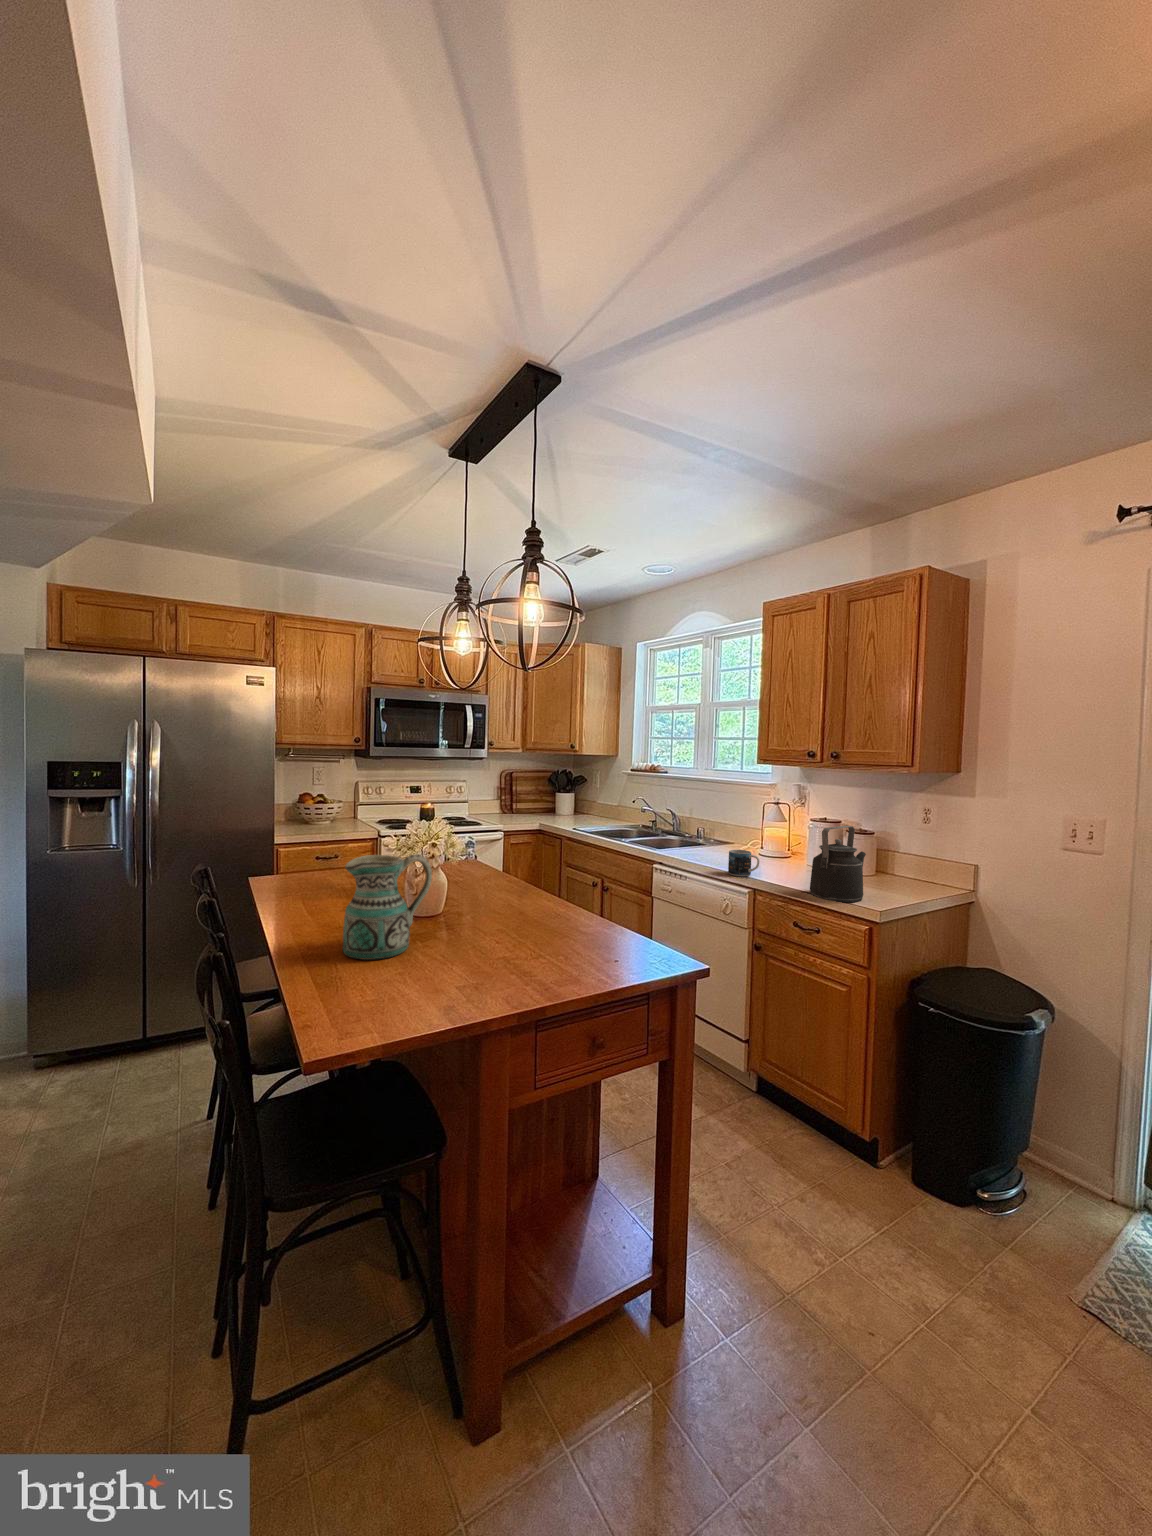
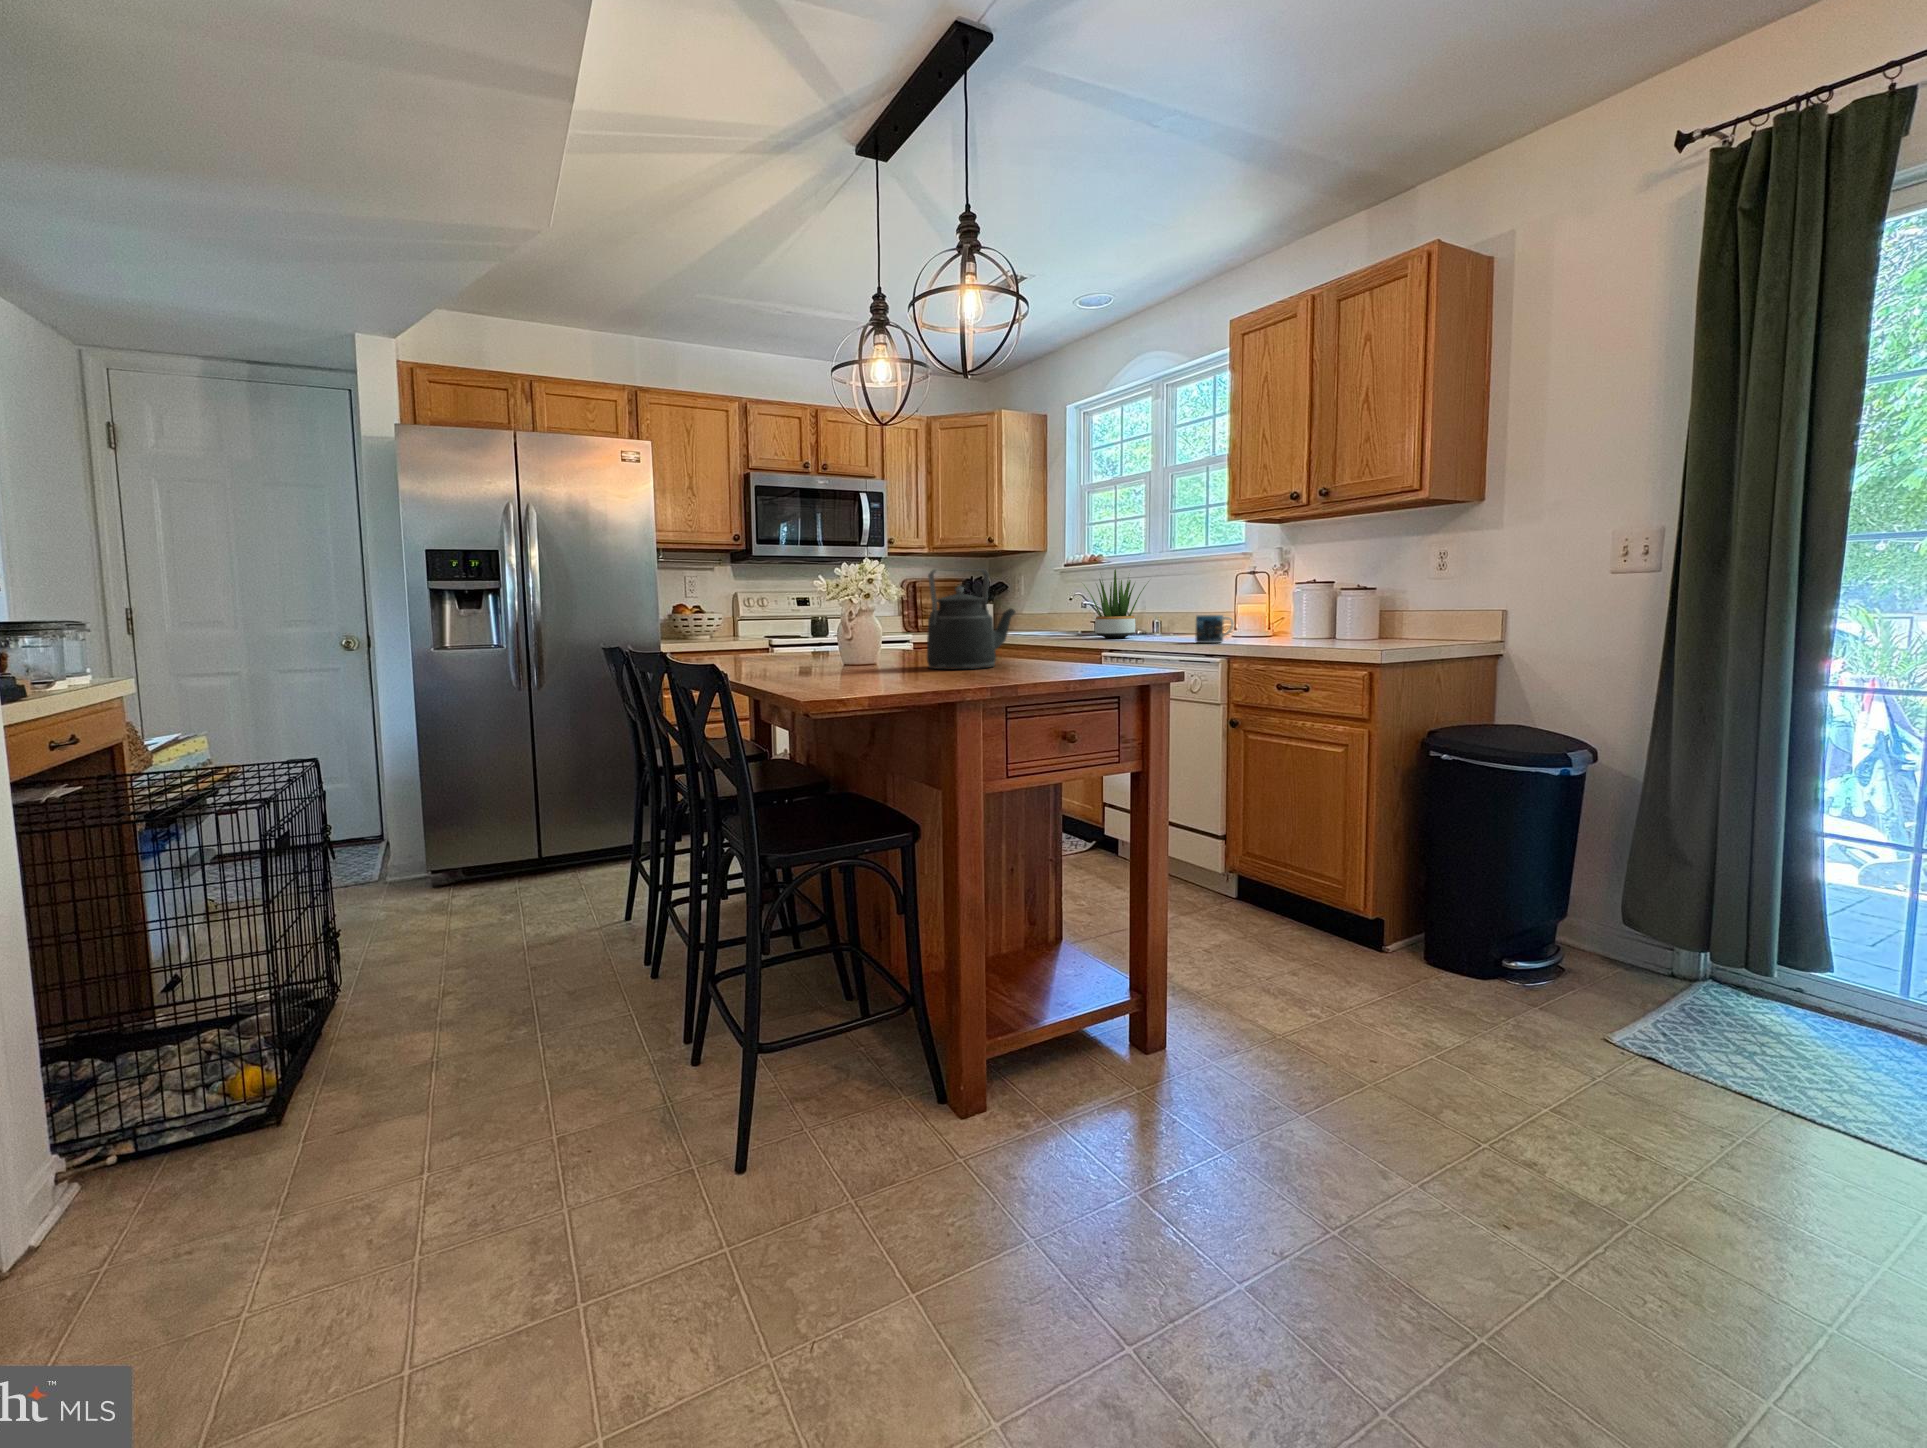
potted plant: none [639,793,696,852] -> present [1084,569,1146,638]
kettle: present [810,826,866,902] -> present [927,569,1015,669]
ceramic pitcher: present [343,854,432,960] -> none [790,576,876,677]

